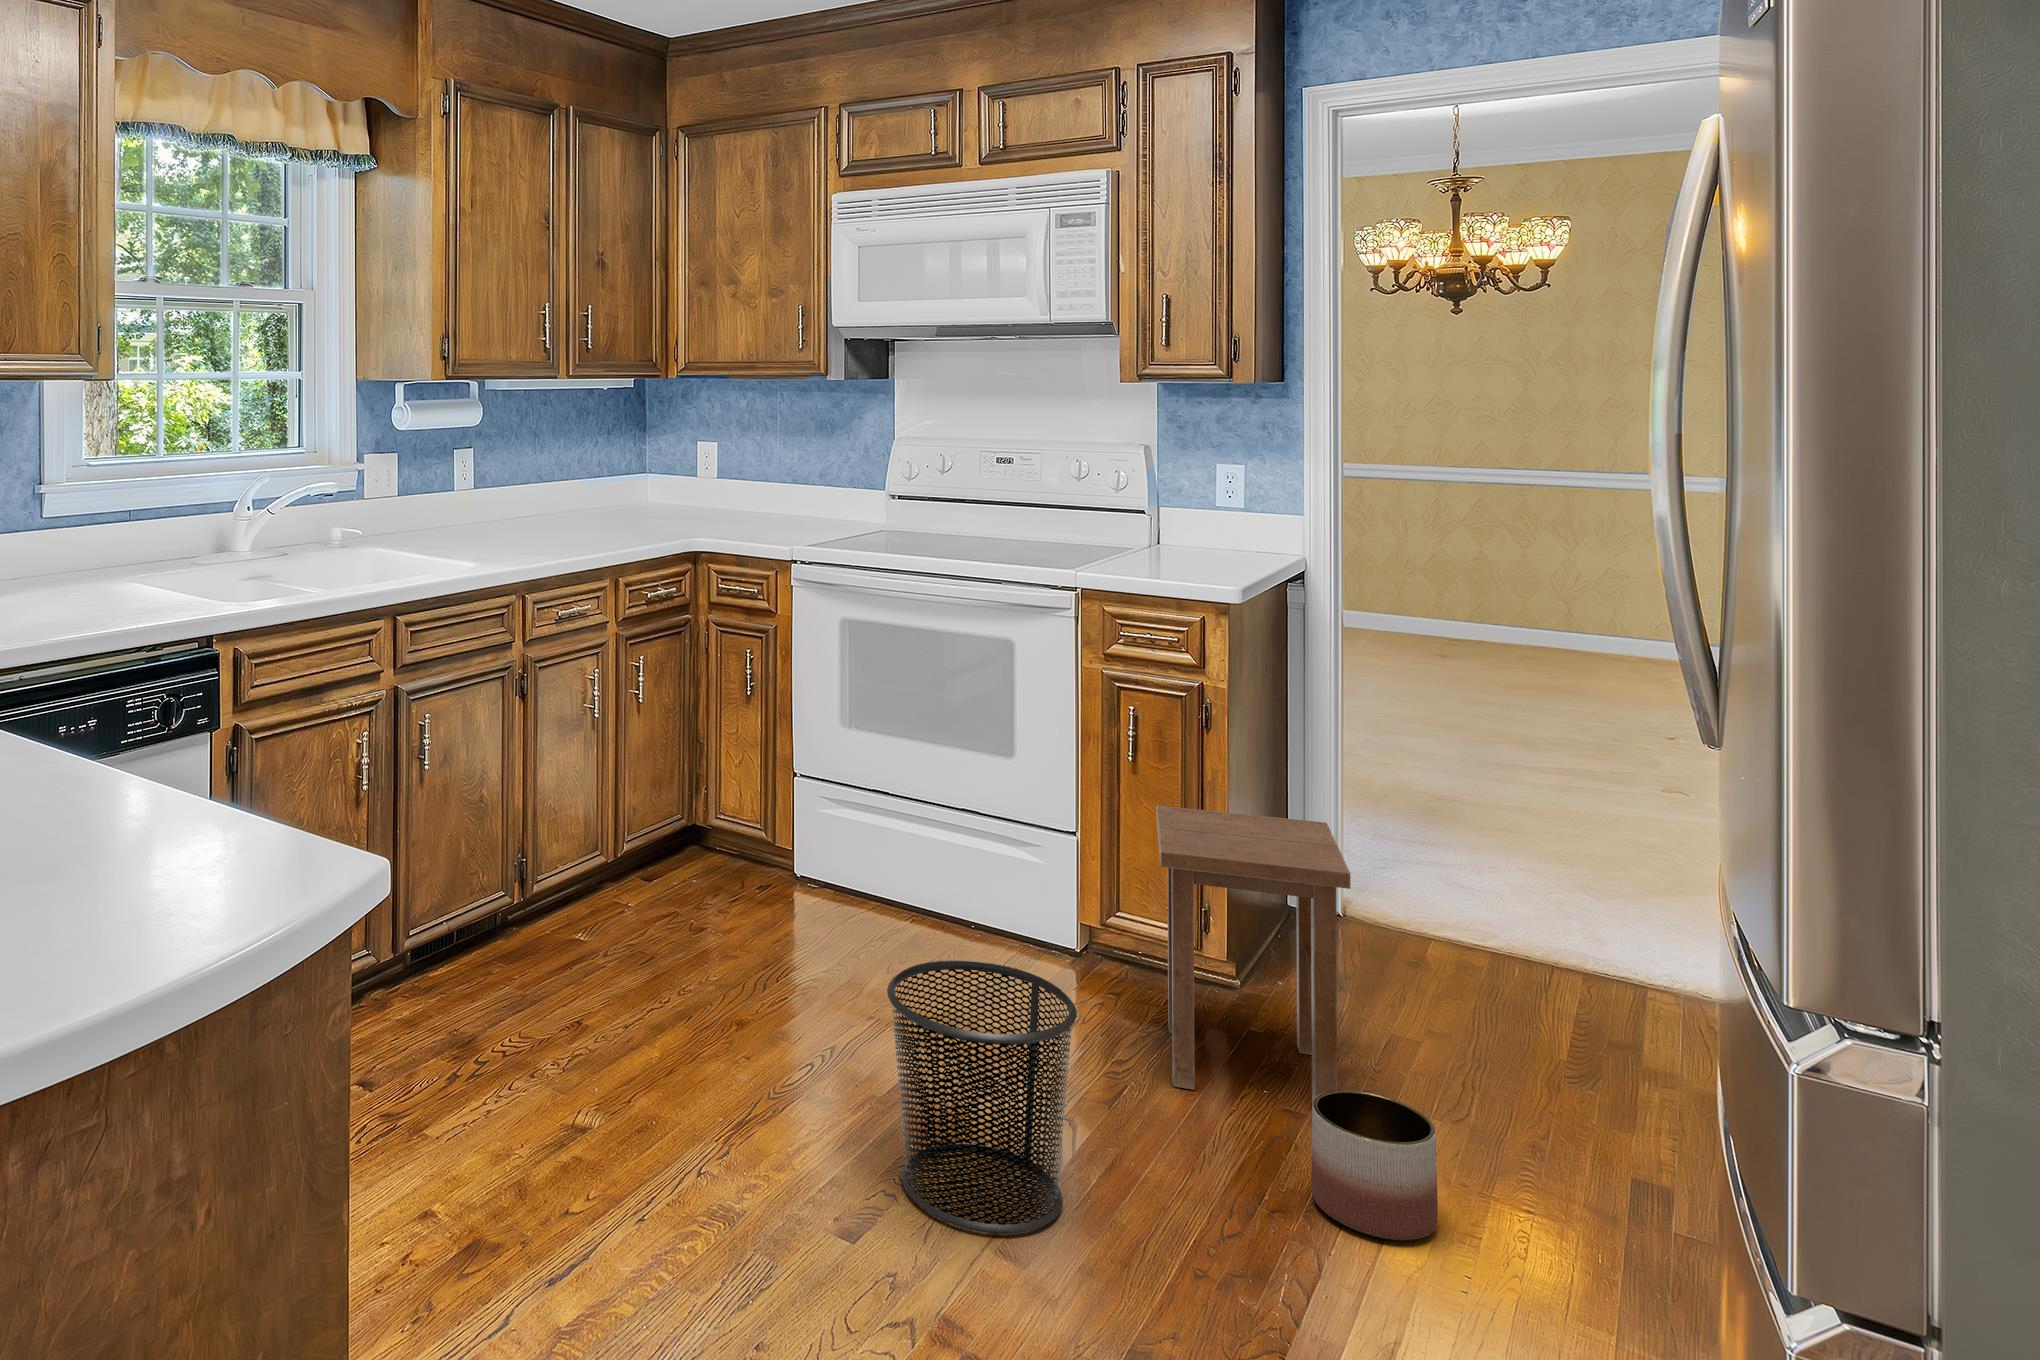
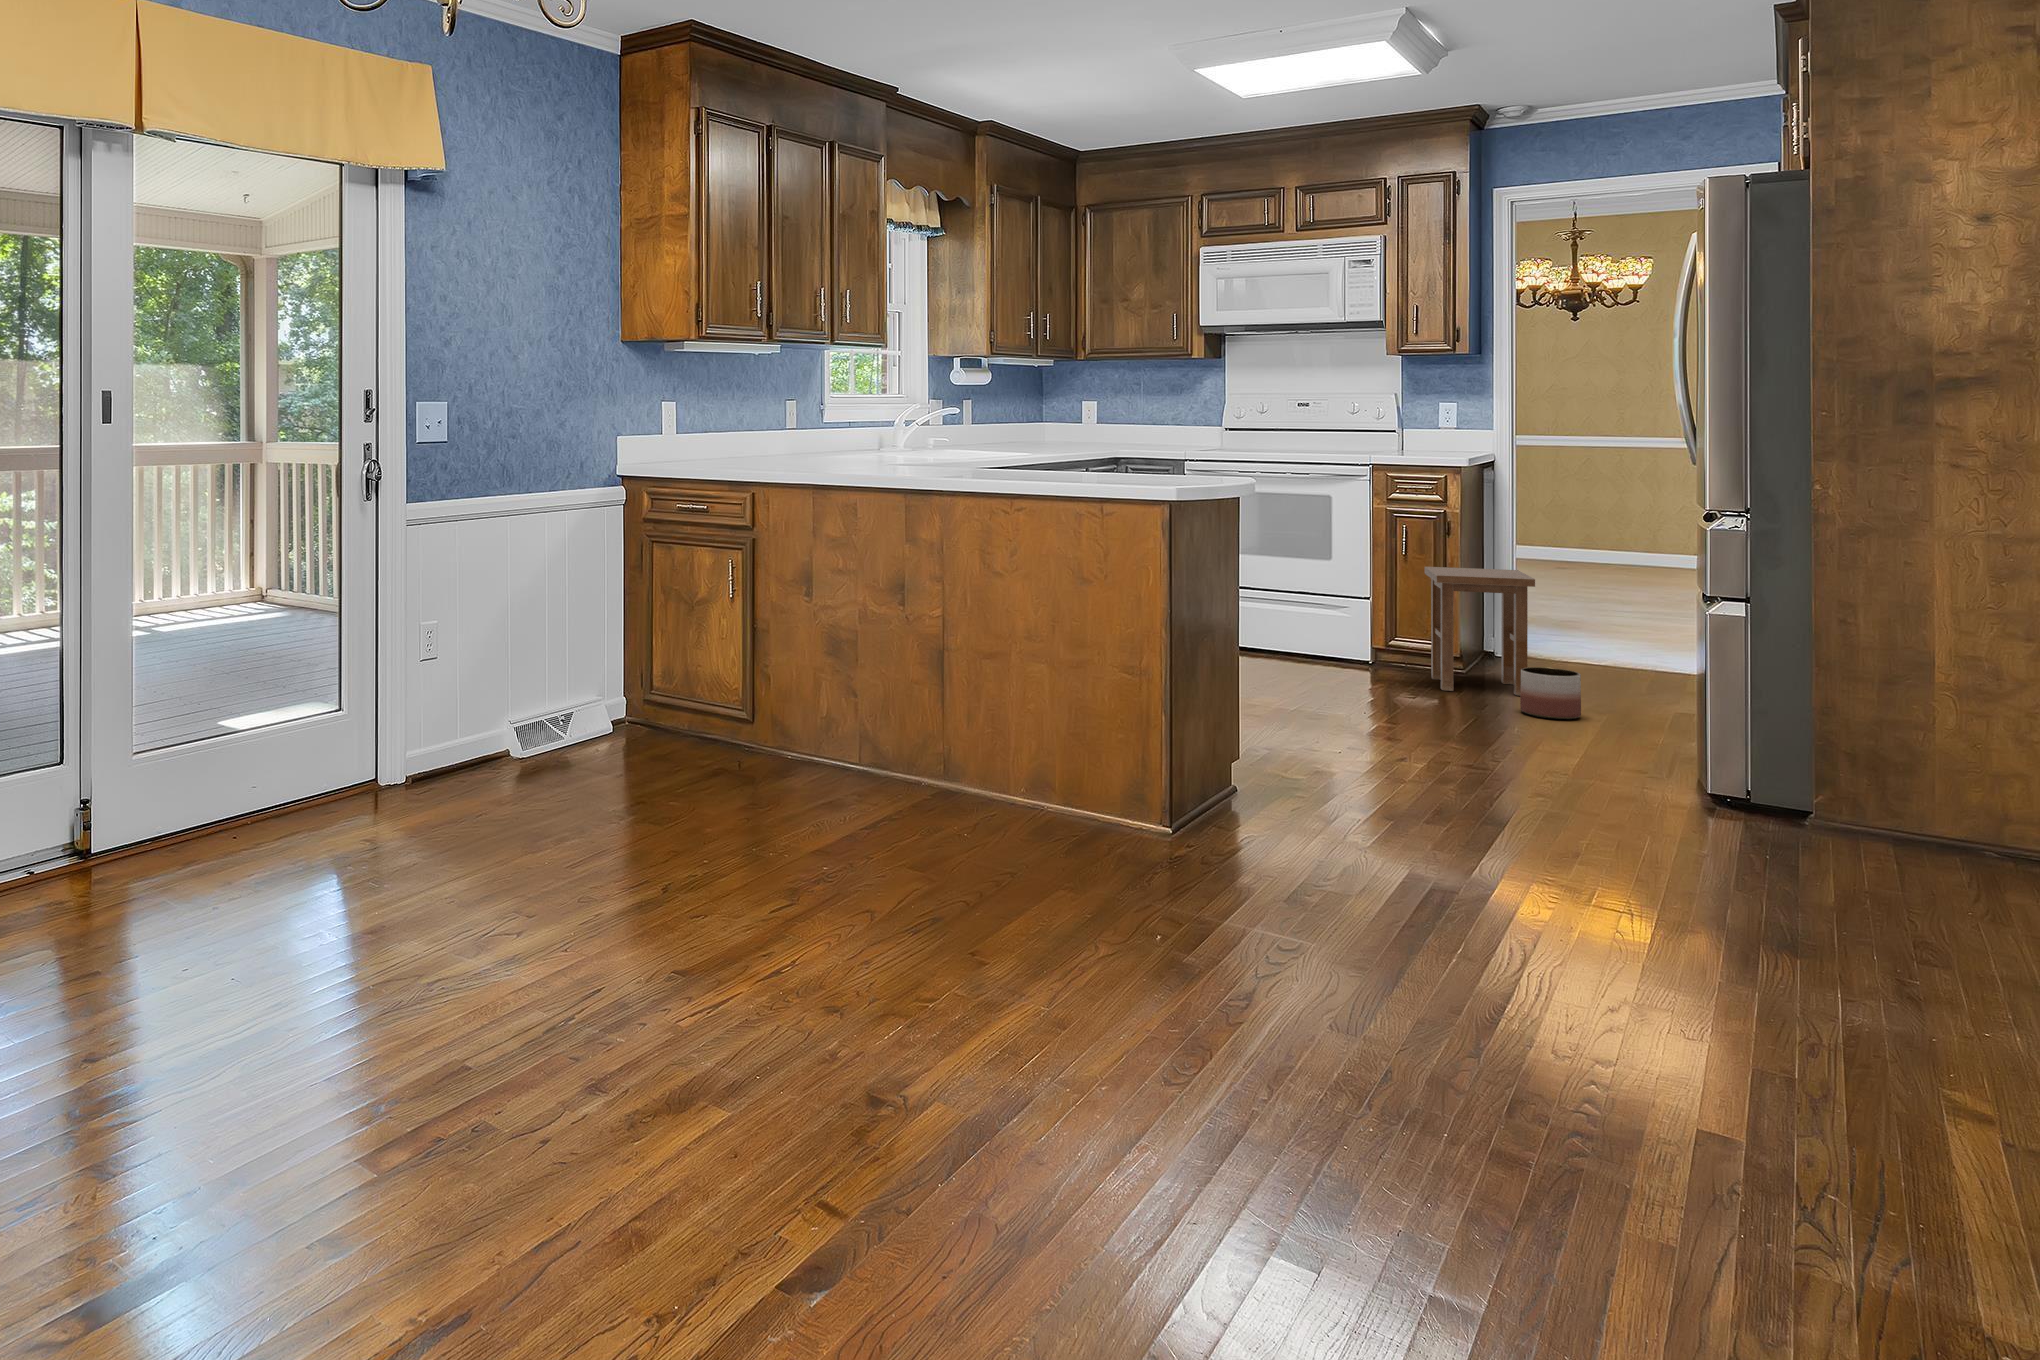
waste bin: present [887,960,1077,1234] -> none [1316,615,1412,717]

